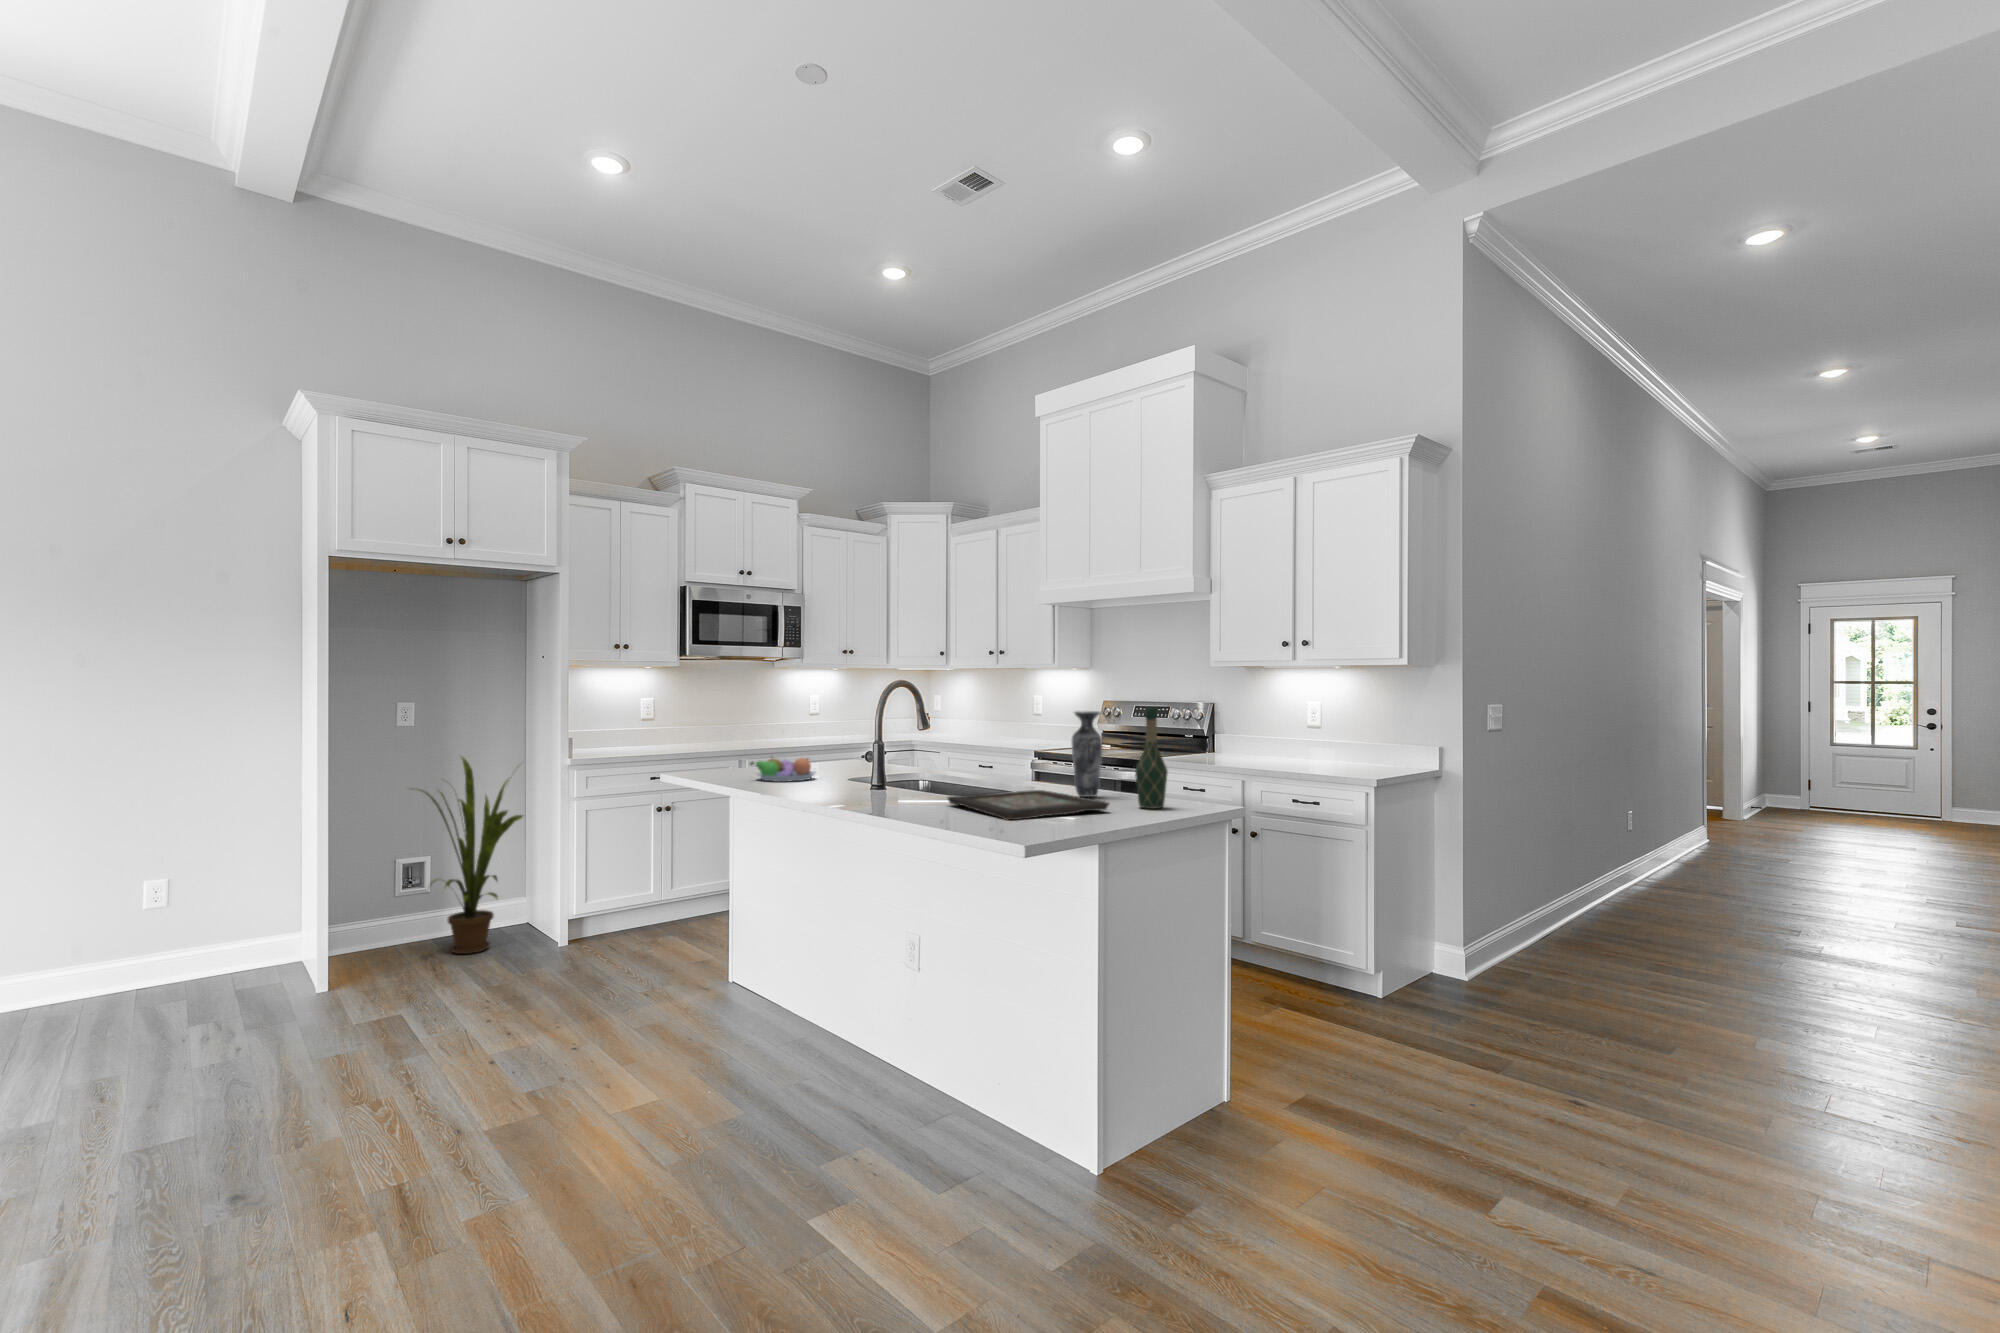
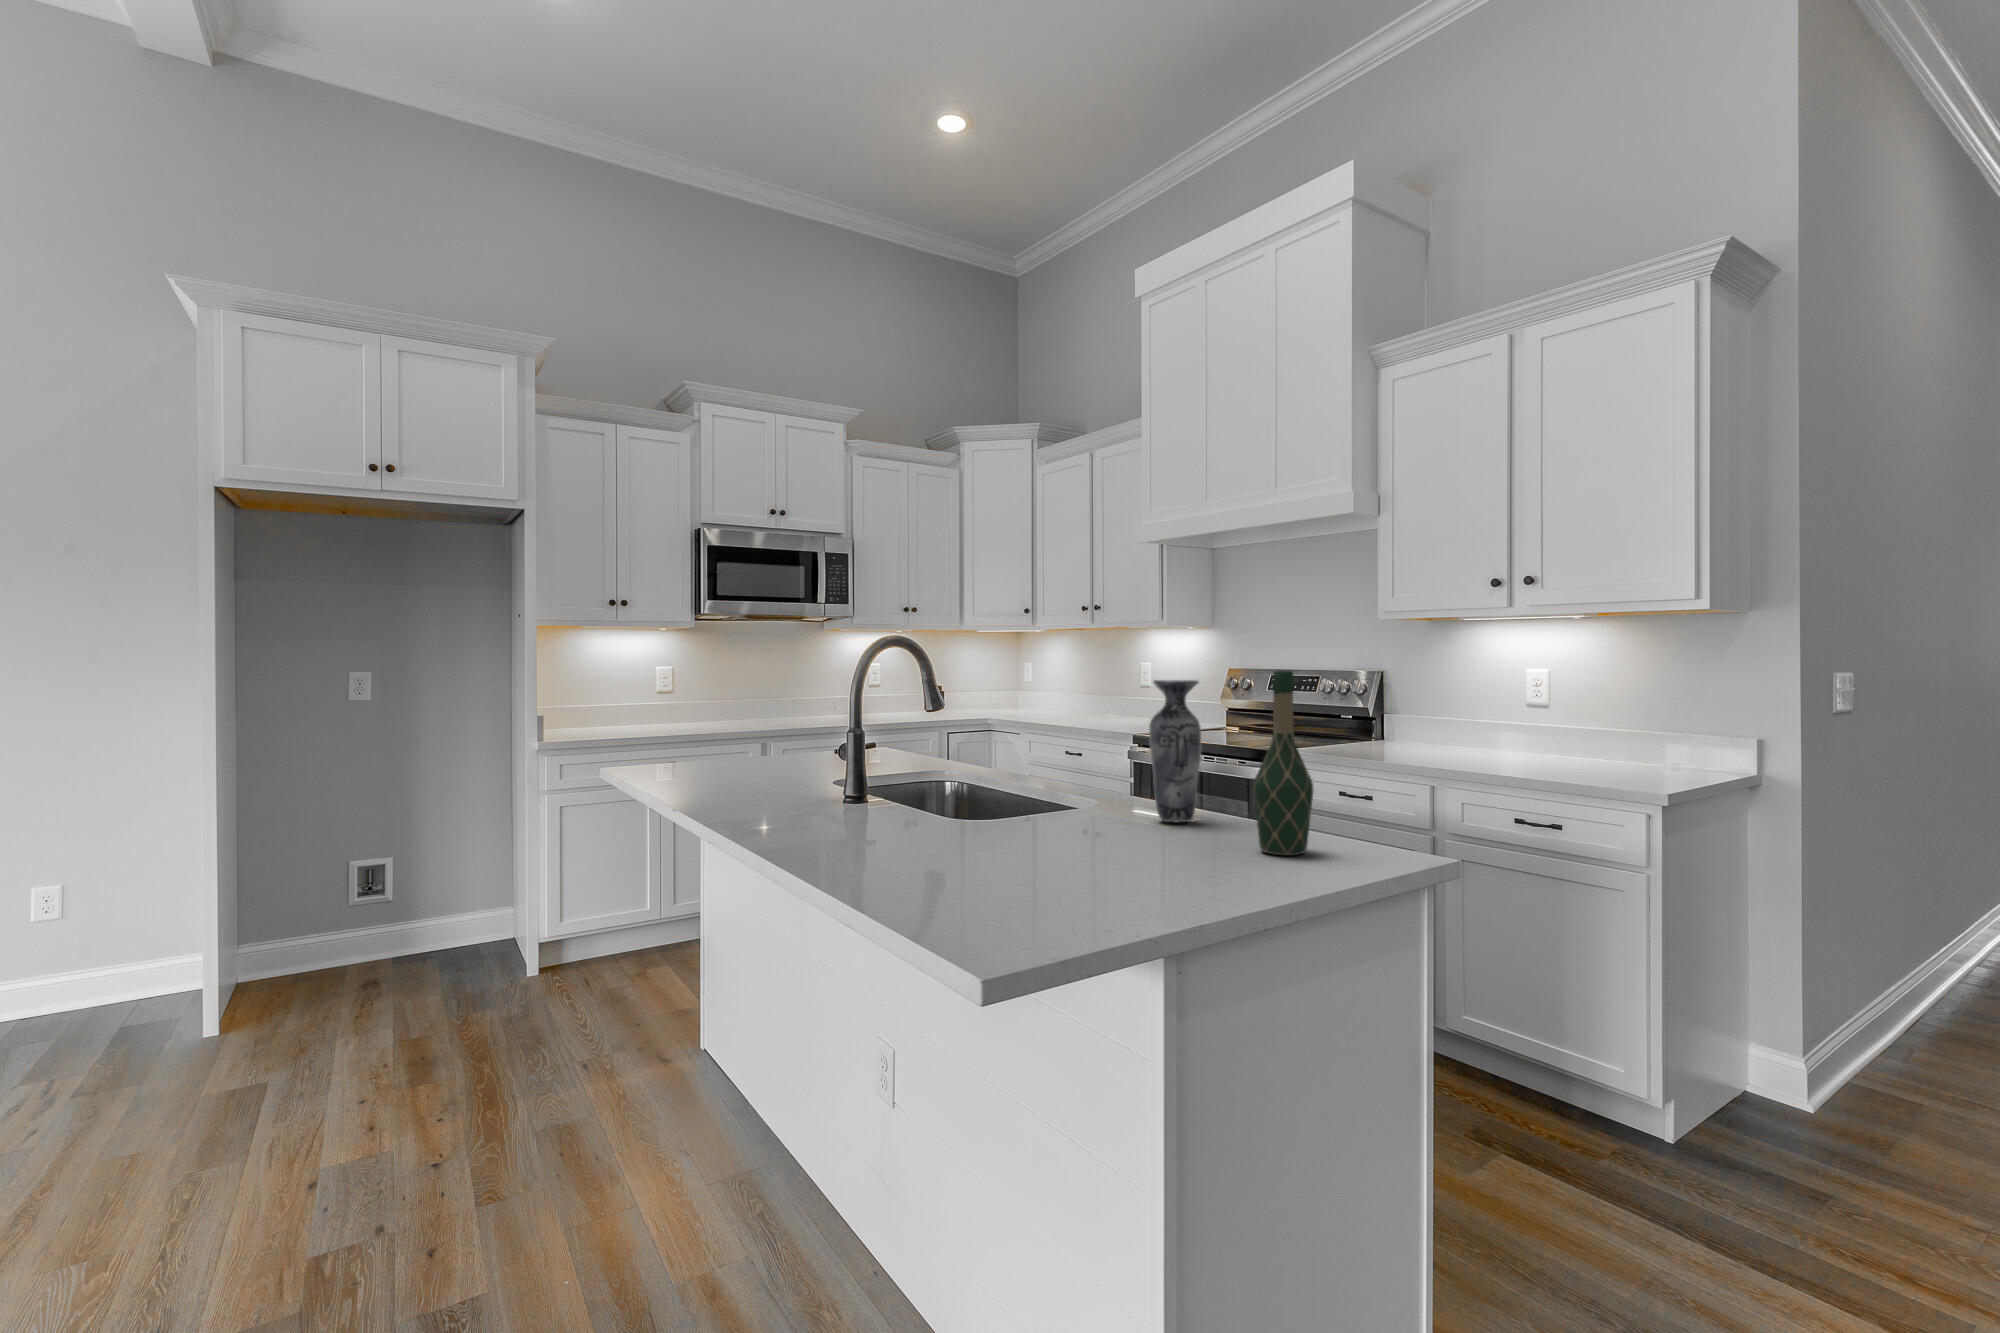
fruit bowl: present [750,756,816,782] -> none [703,742,800,782]
house plant: present [412,757,523,954] -> none [337,736,492,983]
decorative tray: present [948,790,1109,820] -> none [927,810,1203,881]

